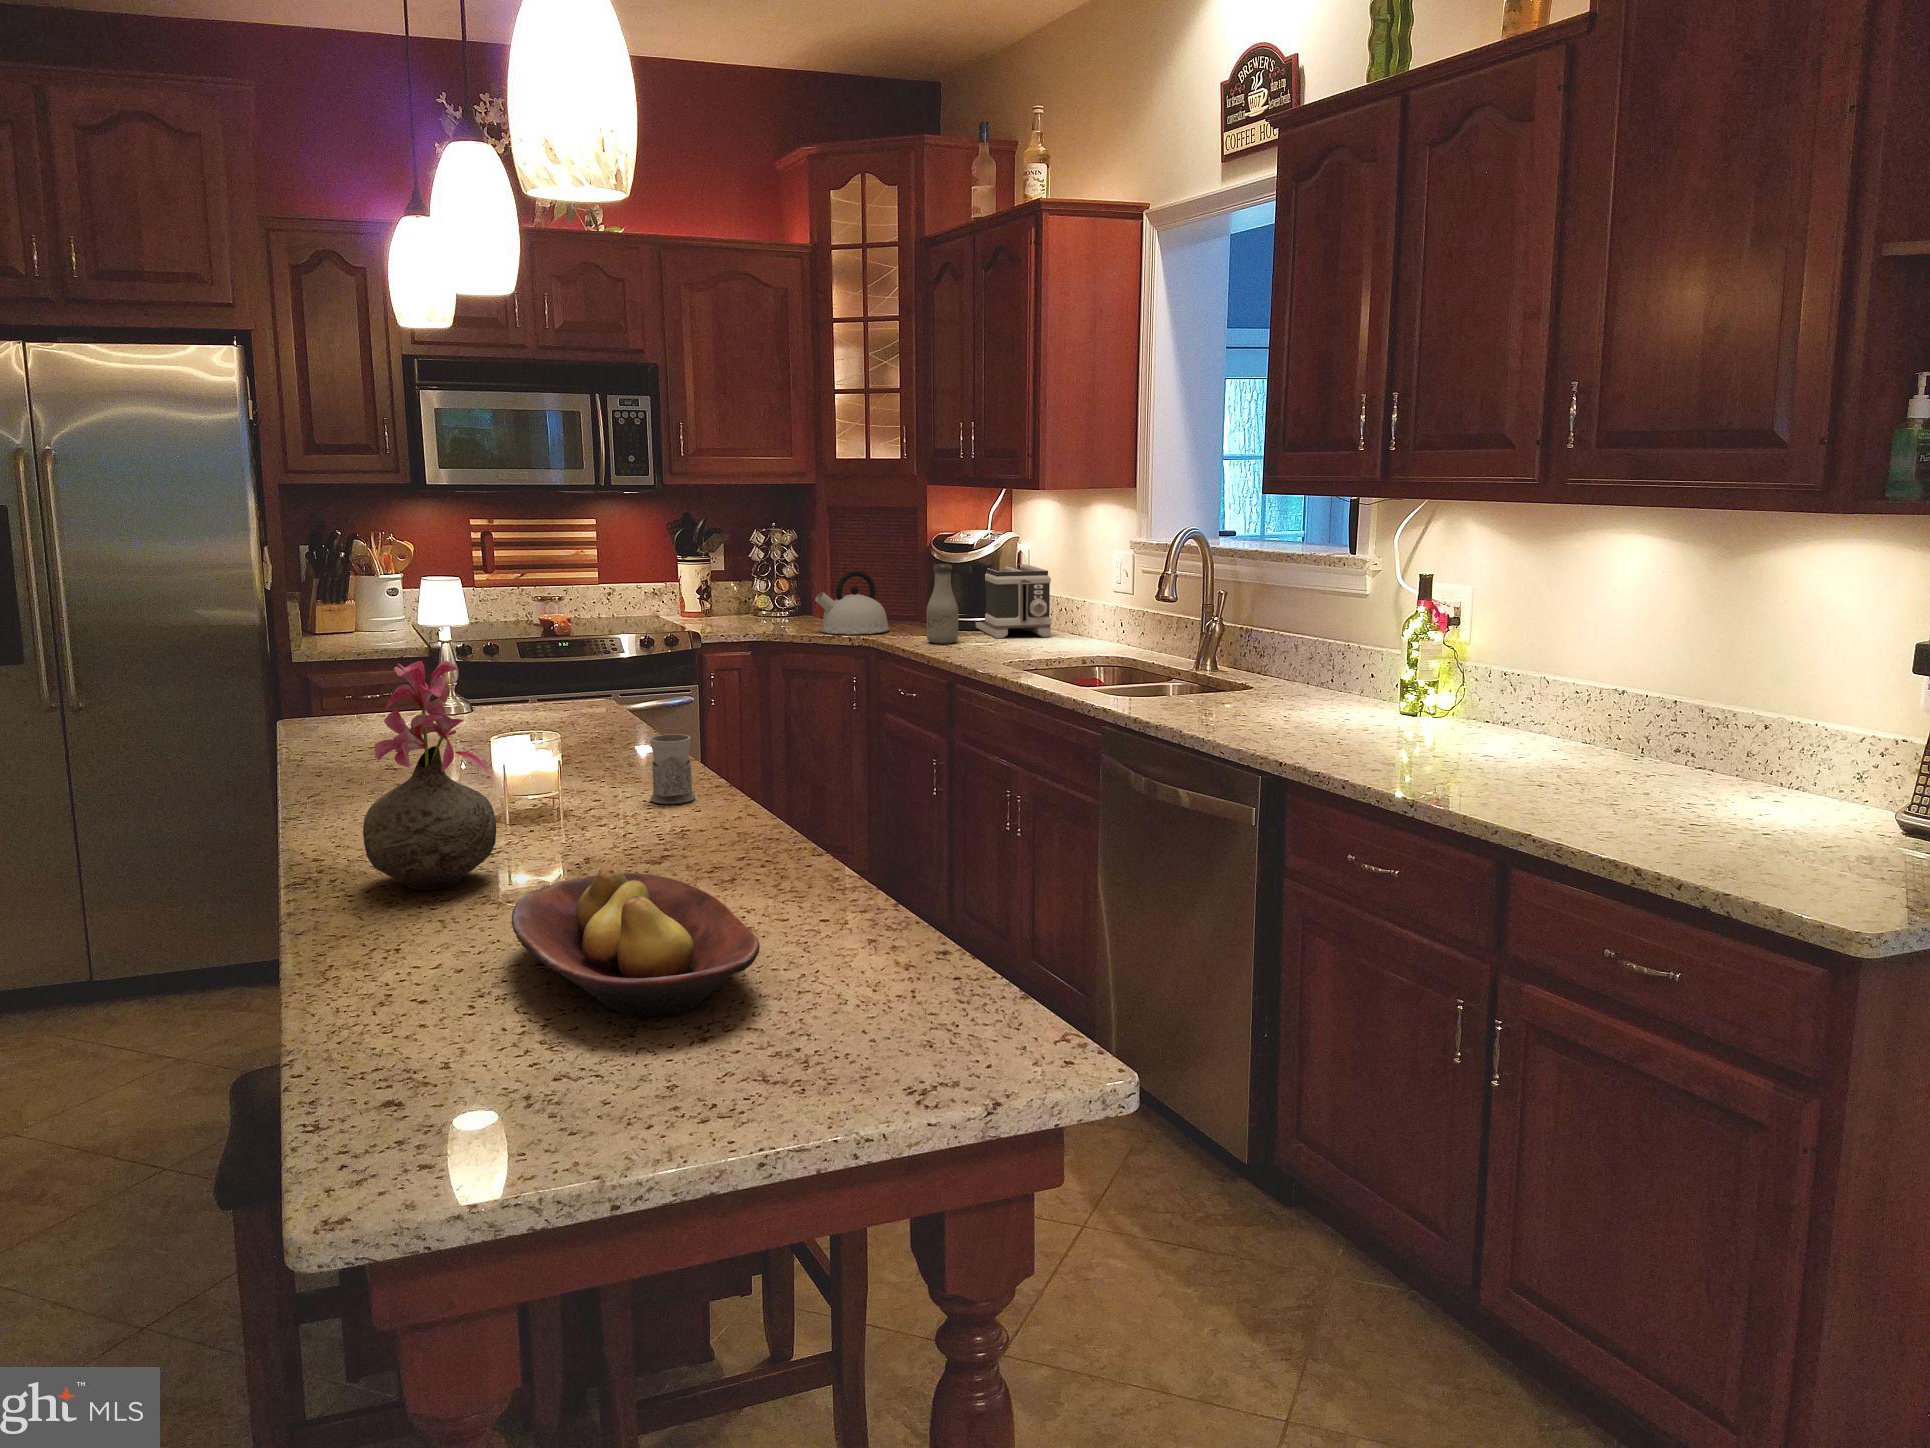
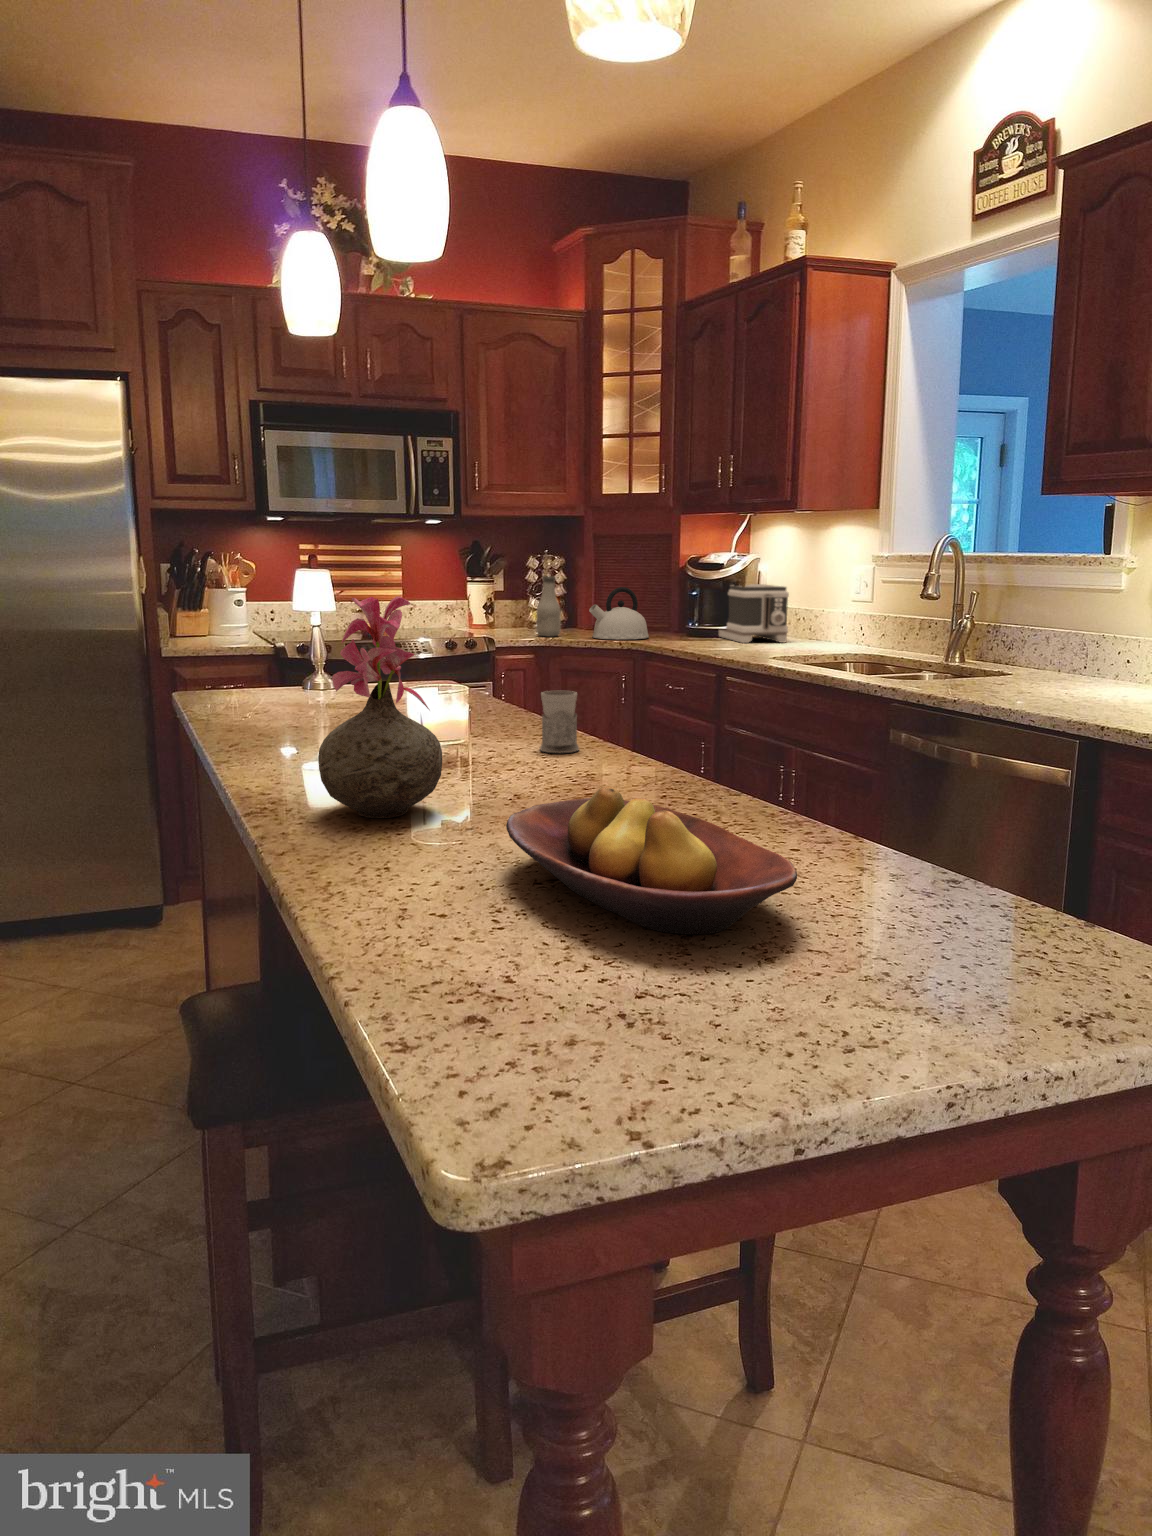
bottle: present [927,564,959,644] -> present [536,576,561,637]

